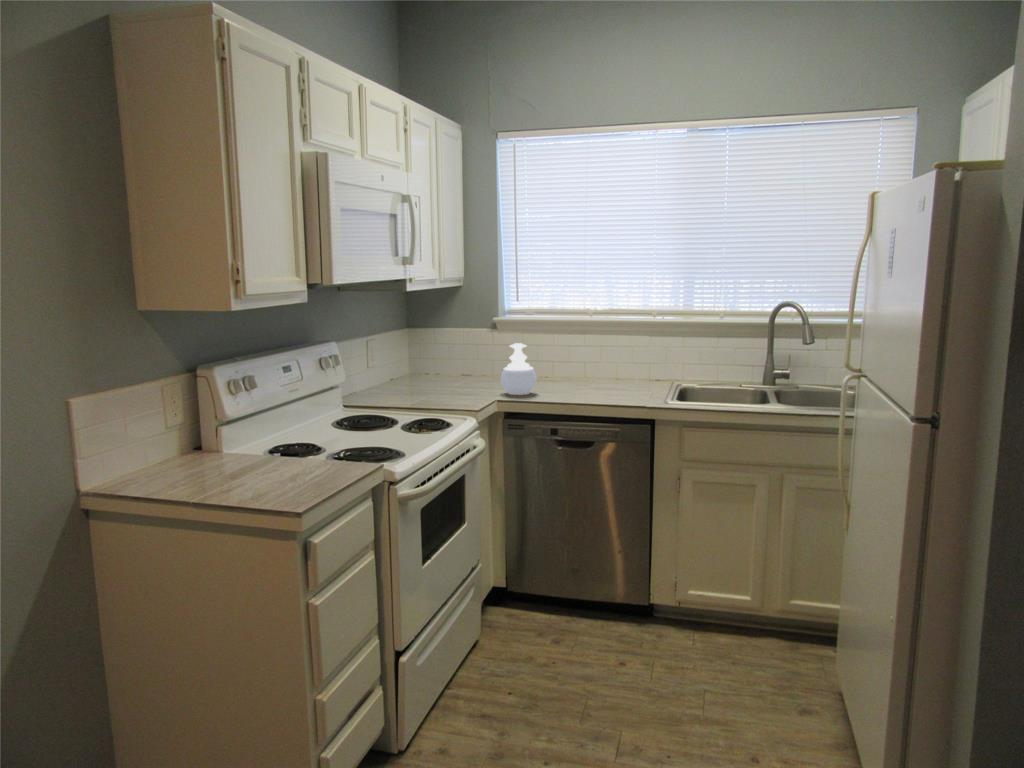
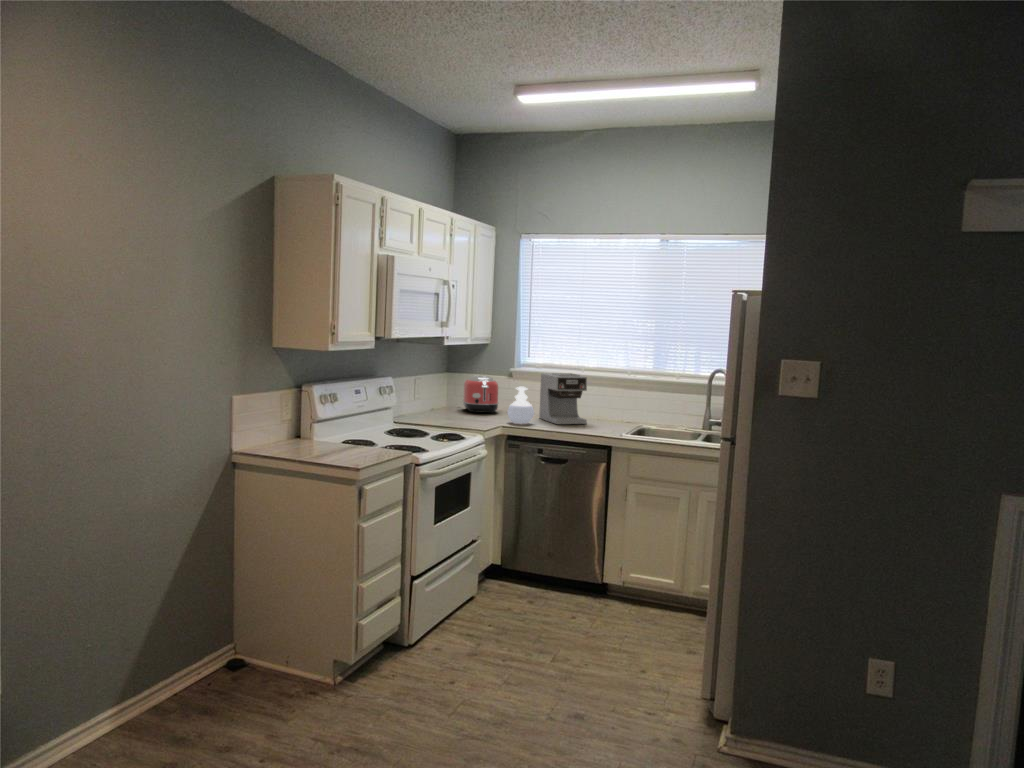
coffee maker: none [539,321,606,391] -> present [539,373,587,424]
toaster: none [432,330,482,381] -> present [463,376,498,413]

